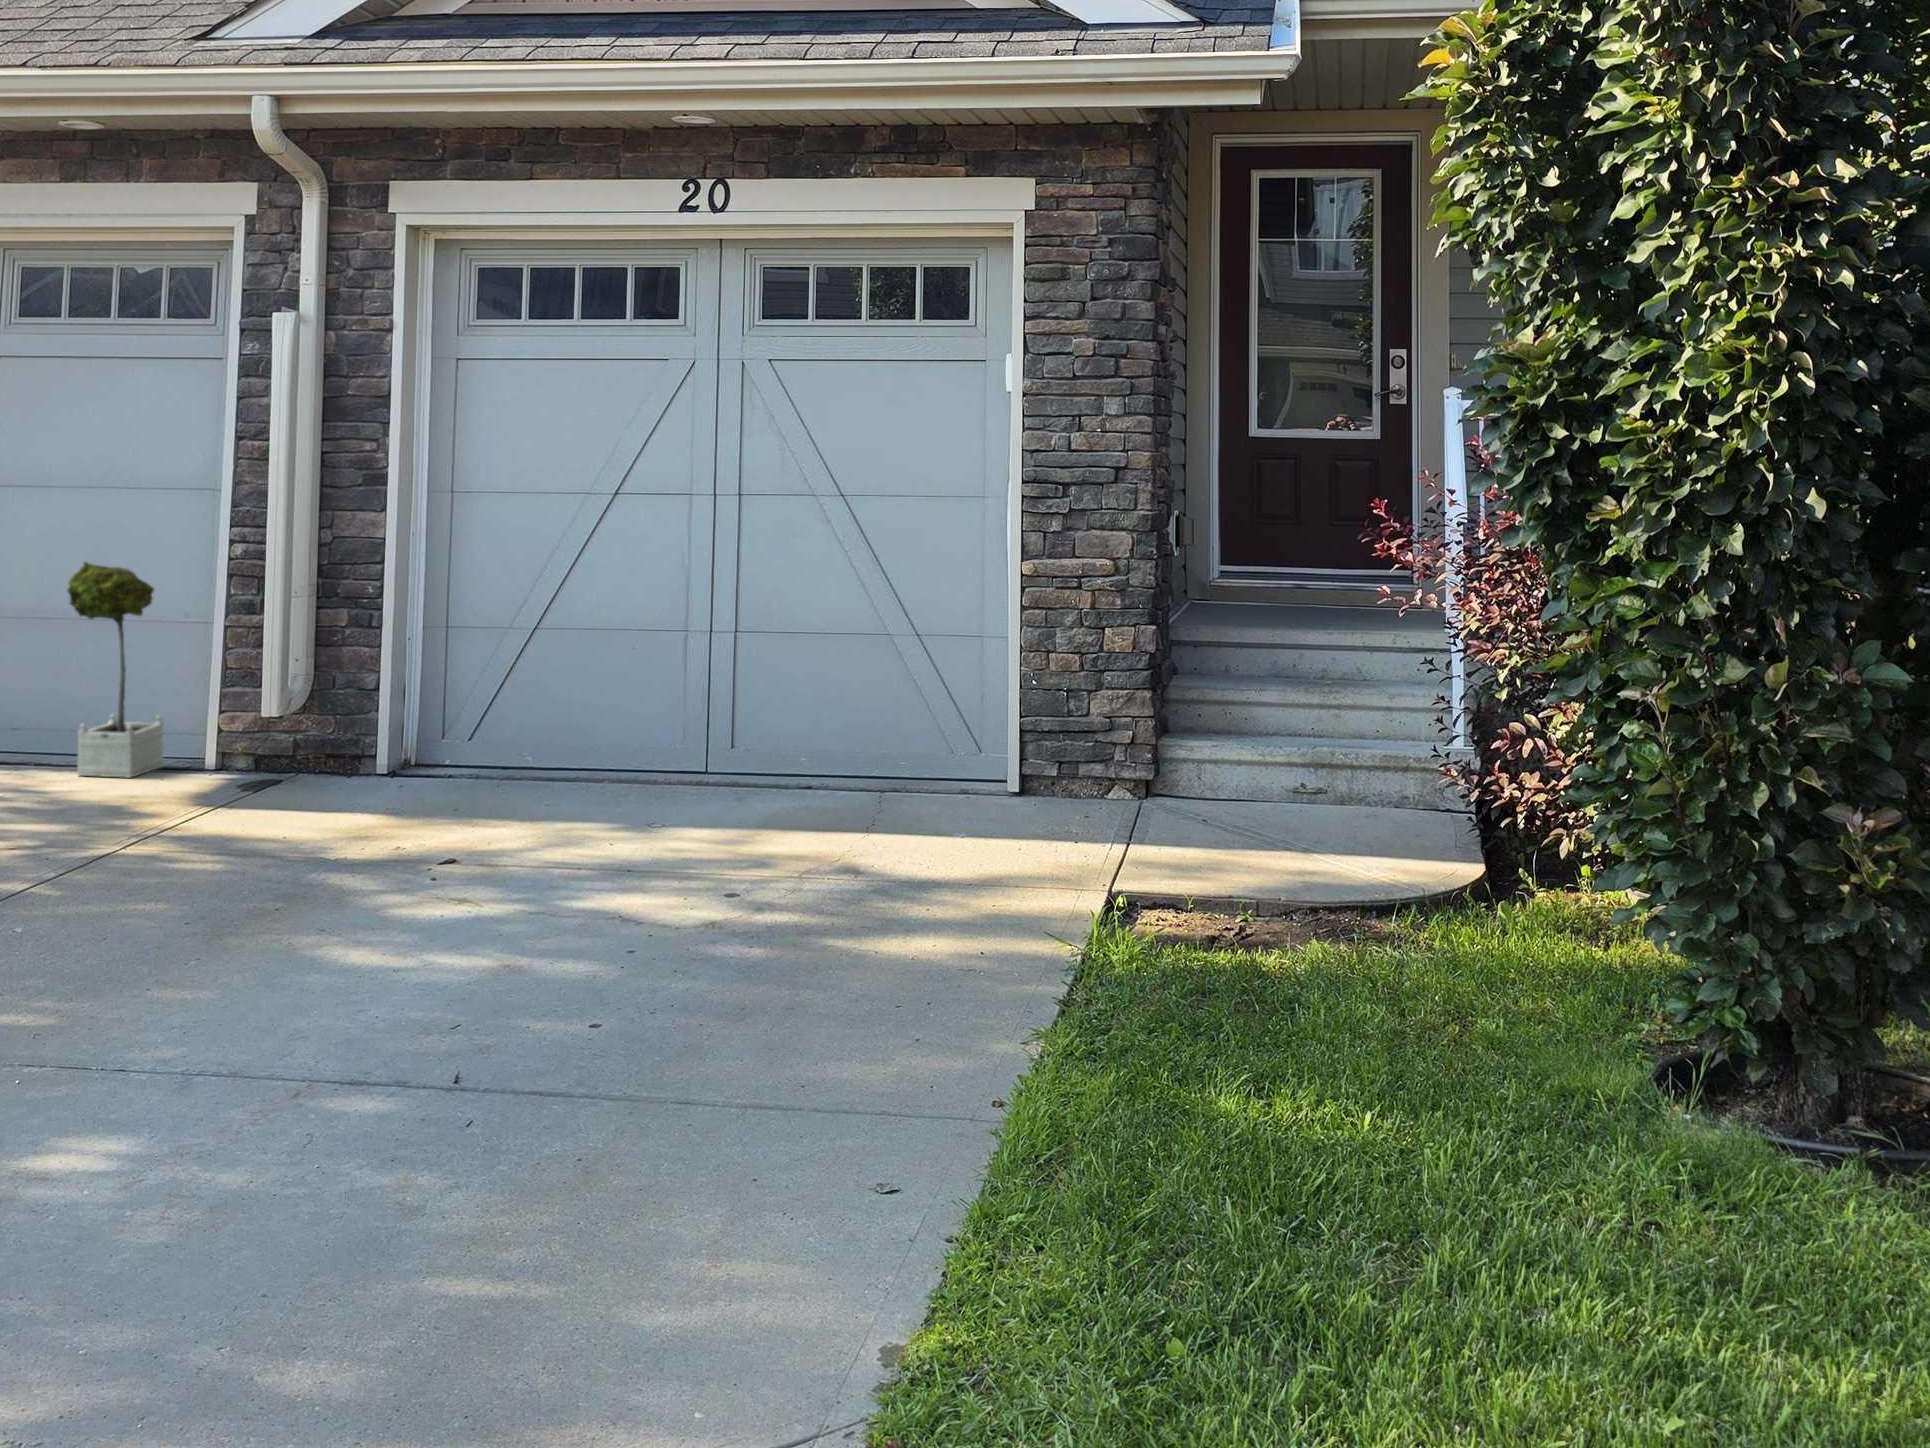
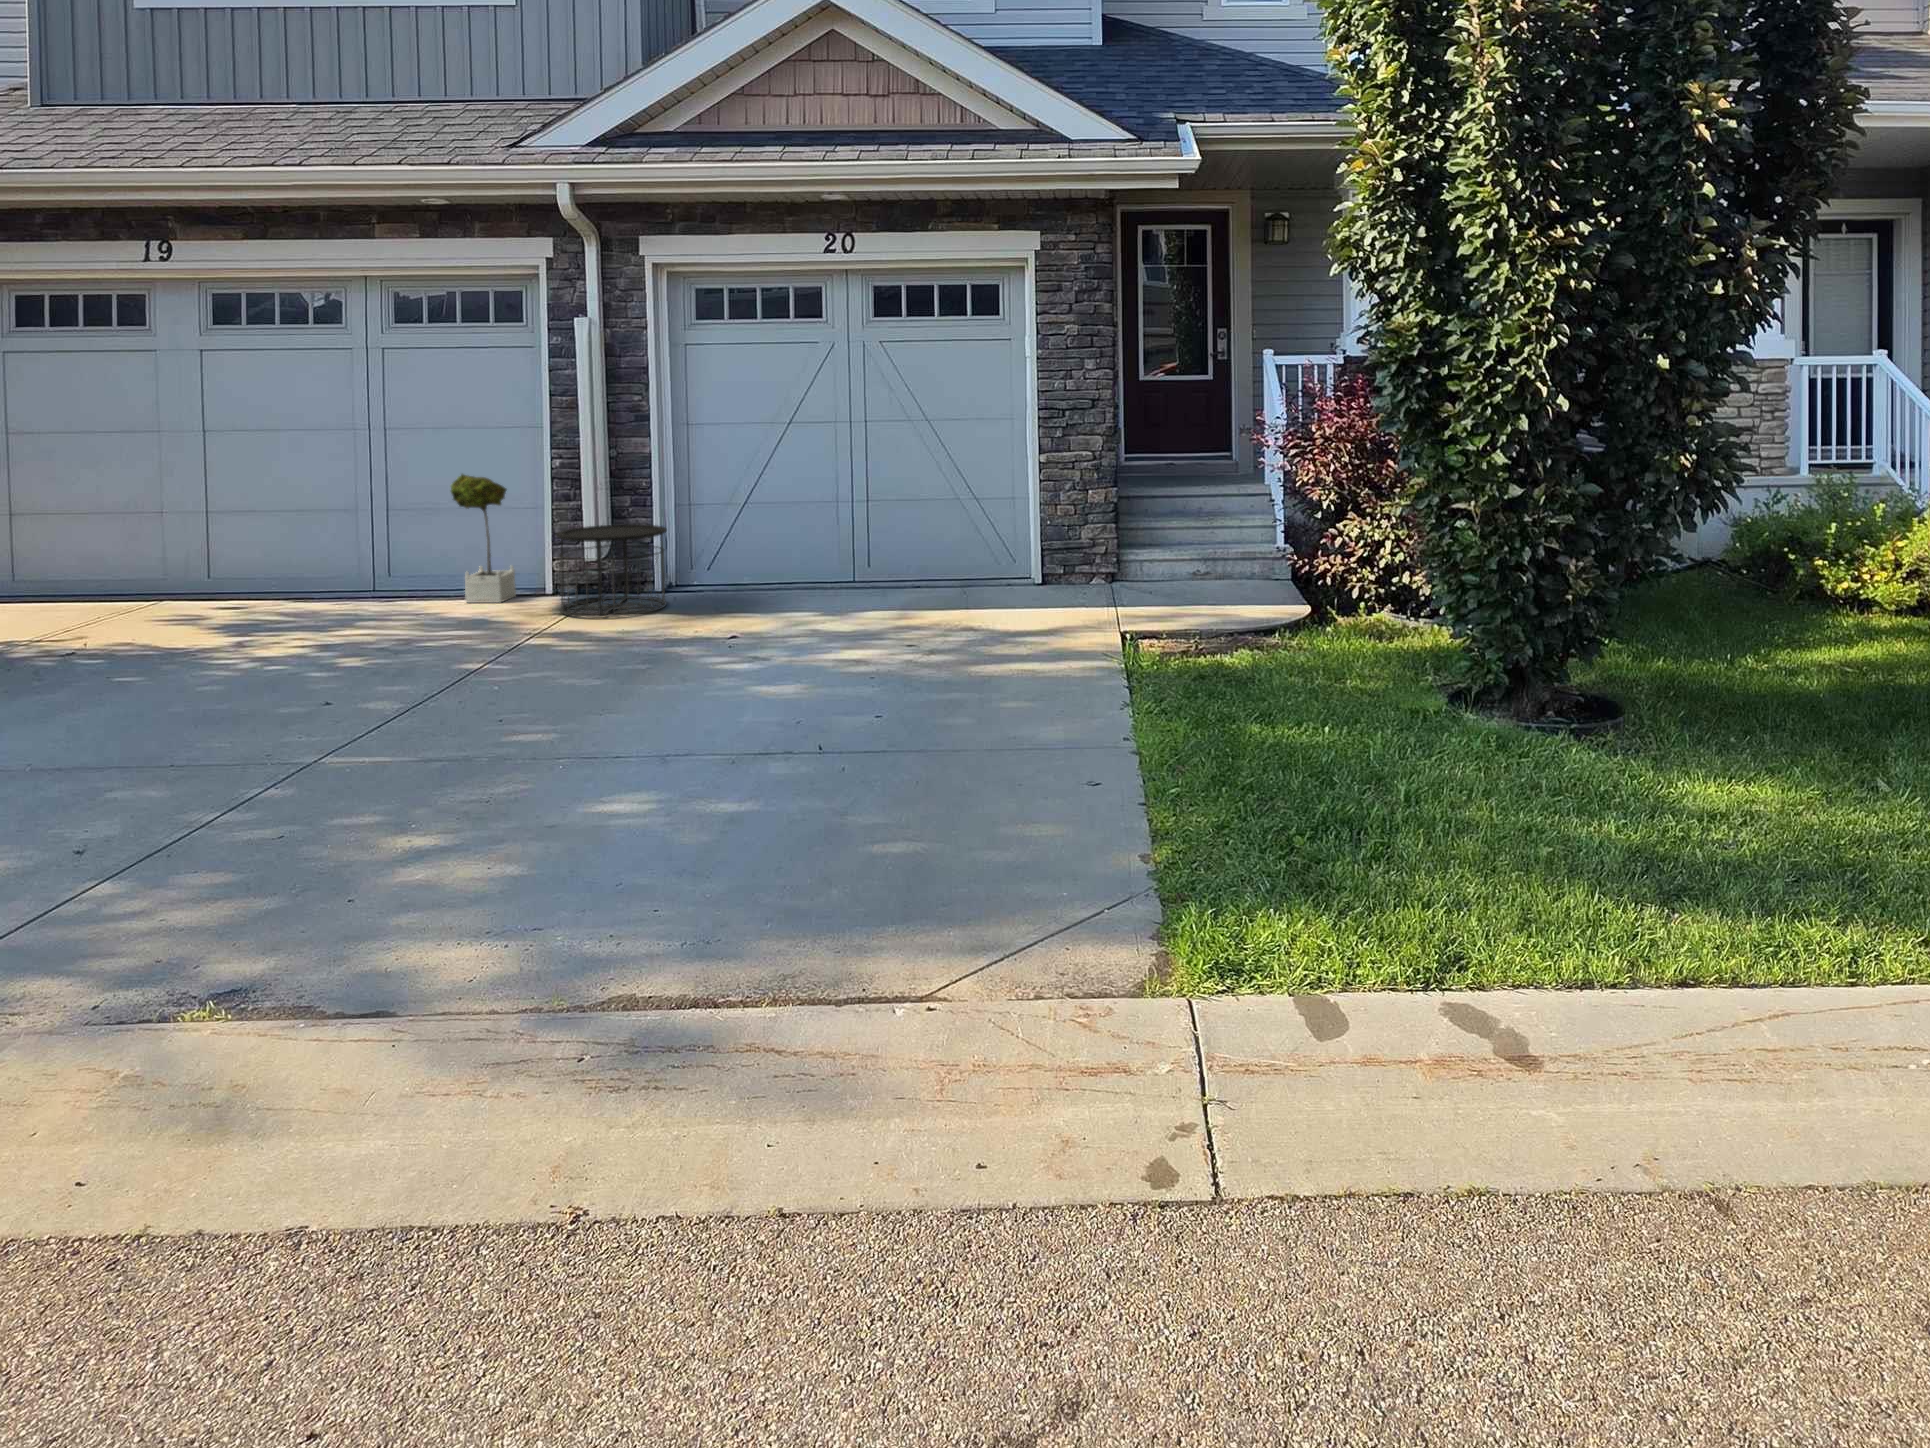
side table: none [206,654,391,814] -> present [556,524,667,618]

